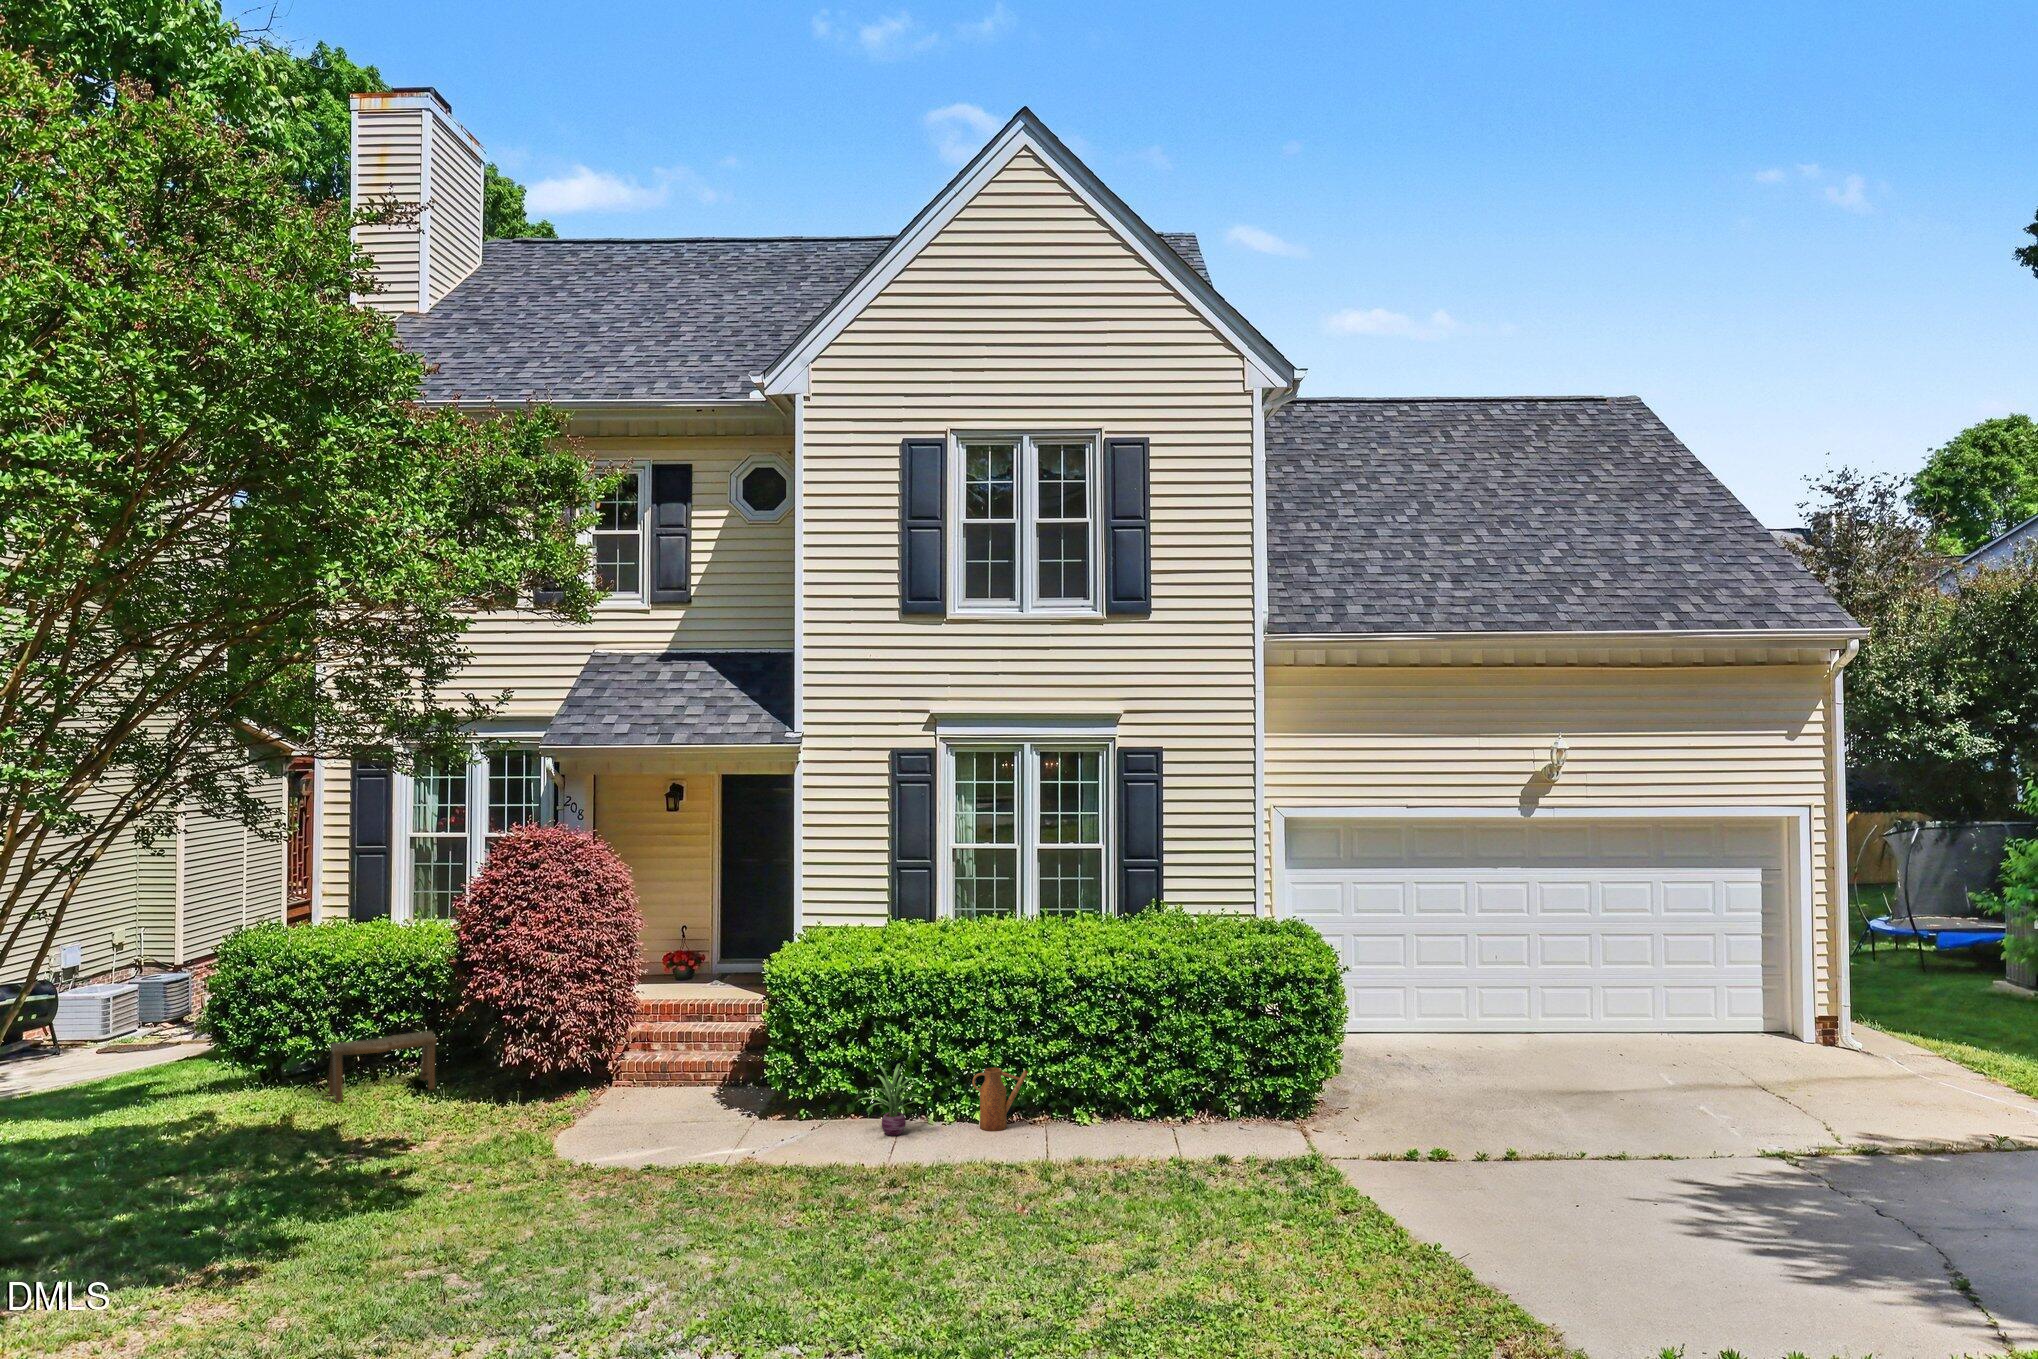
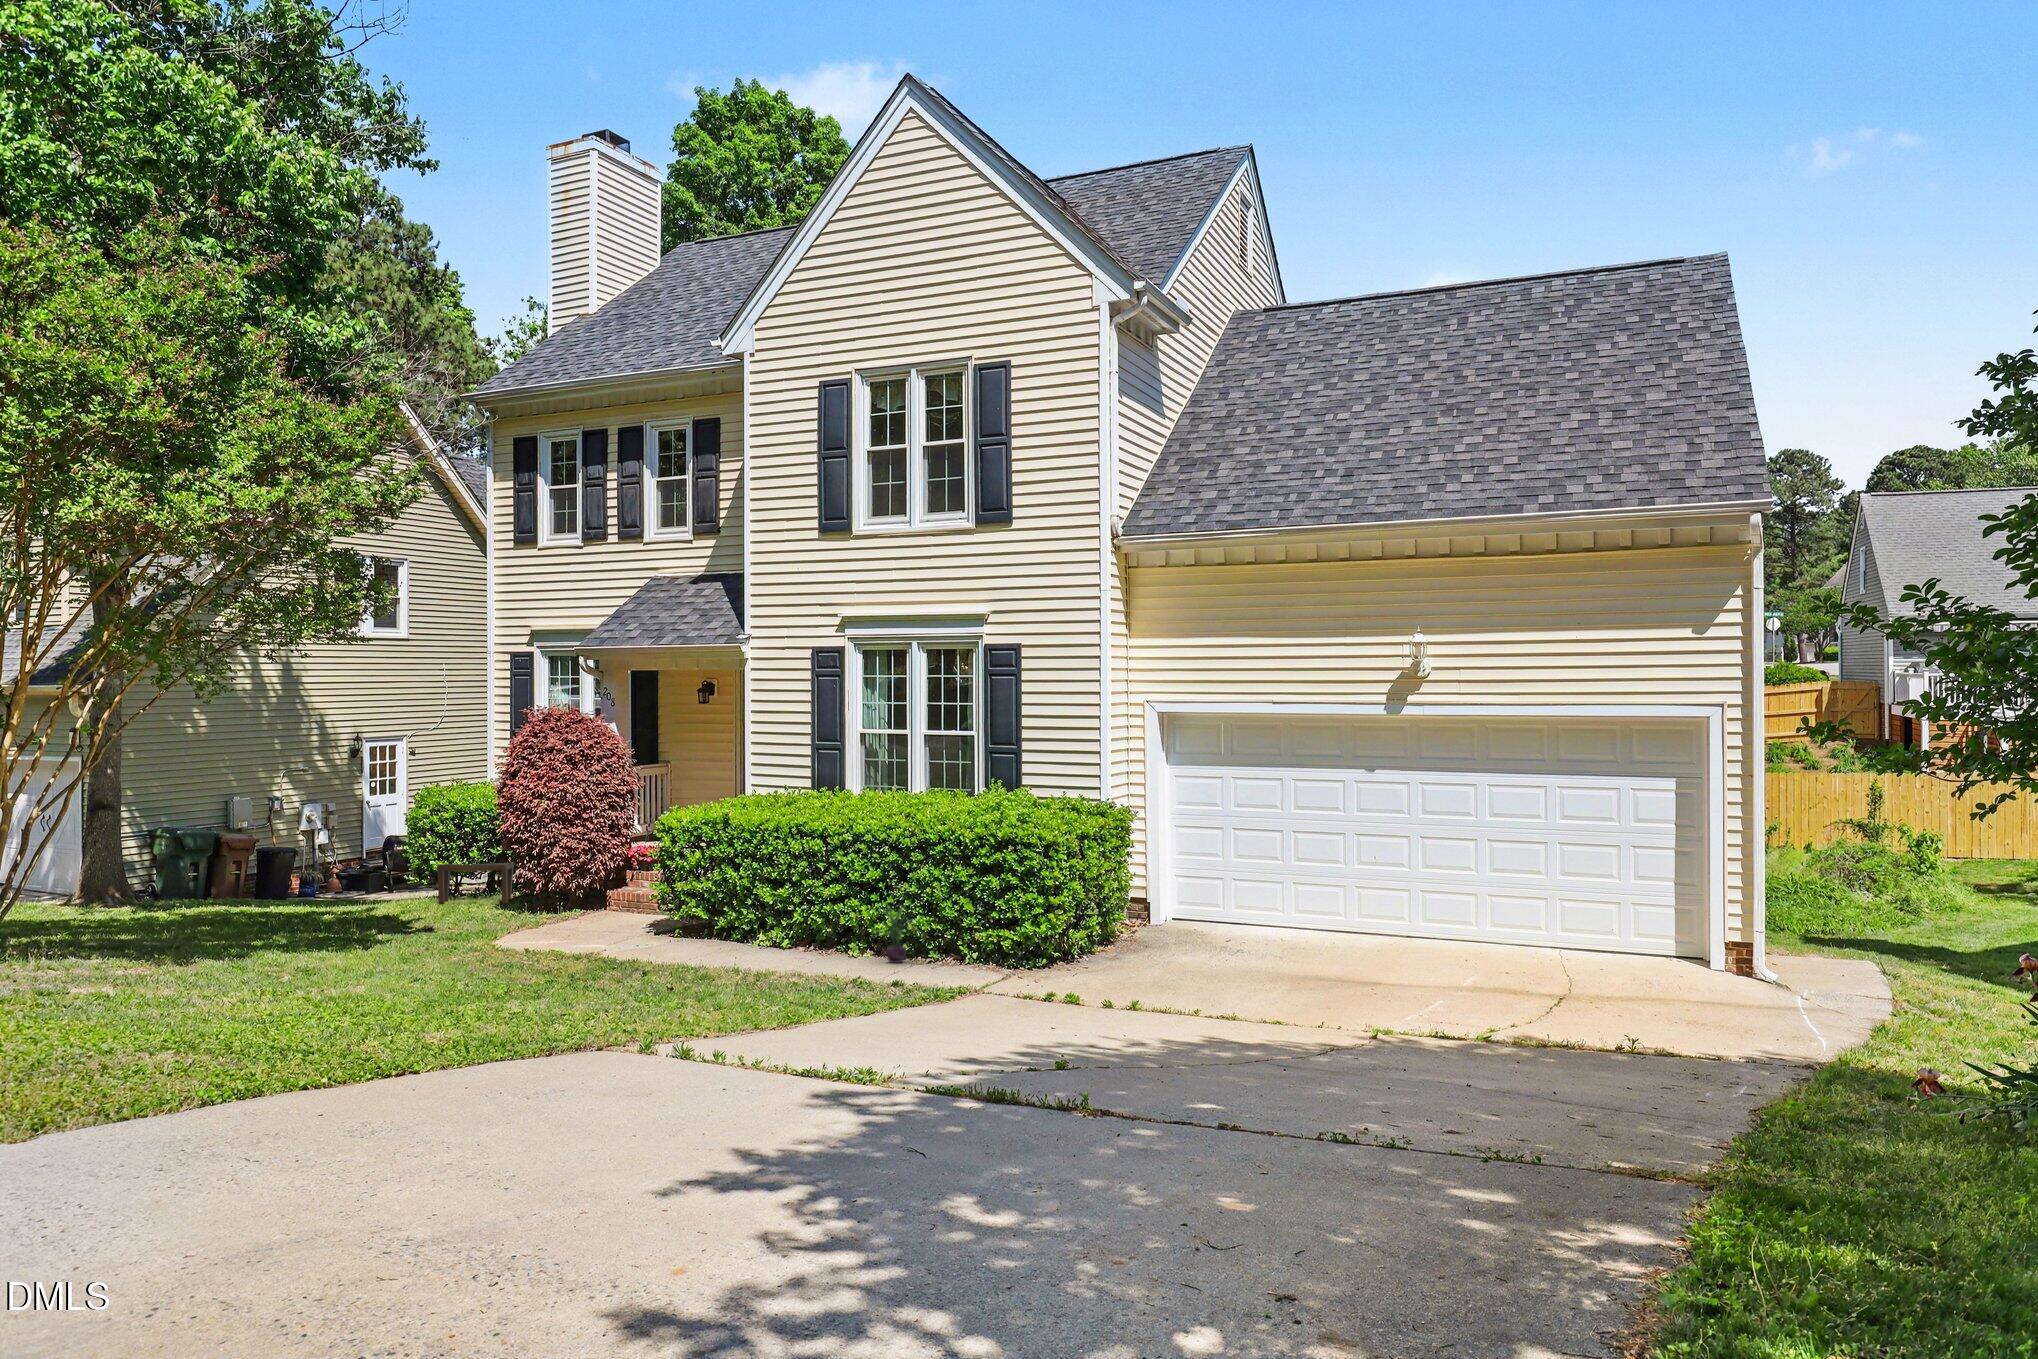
decorative plant: present [860,1063,926,1136] -> present [885,906,906,963]
watering can: present [972,1068,1028,1131] -> none [773,901,807,950]

